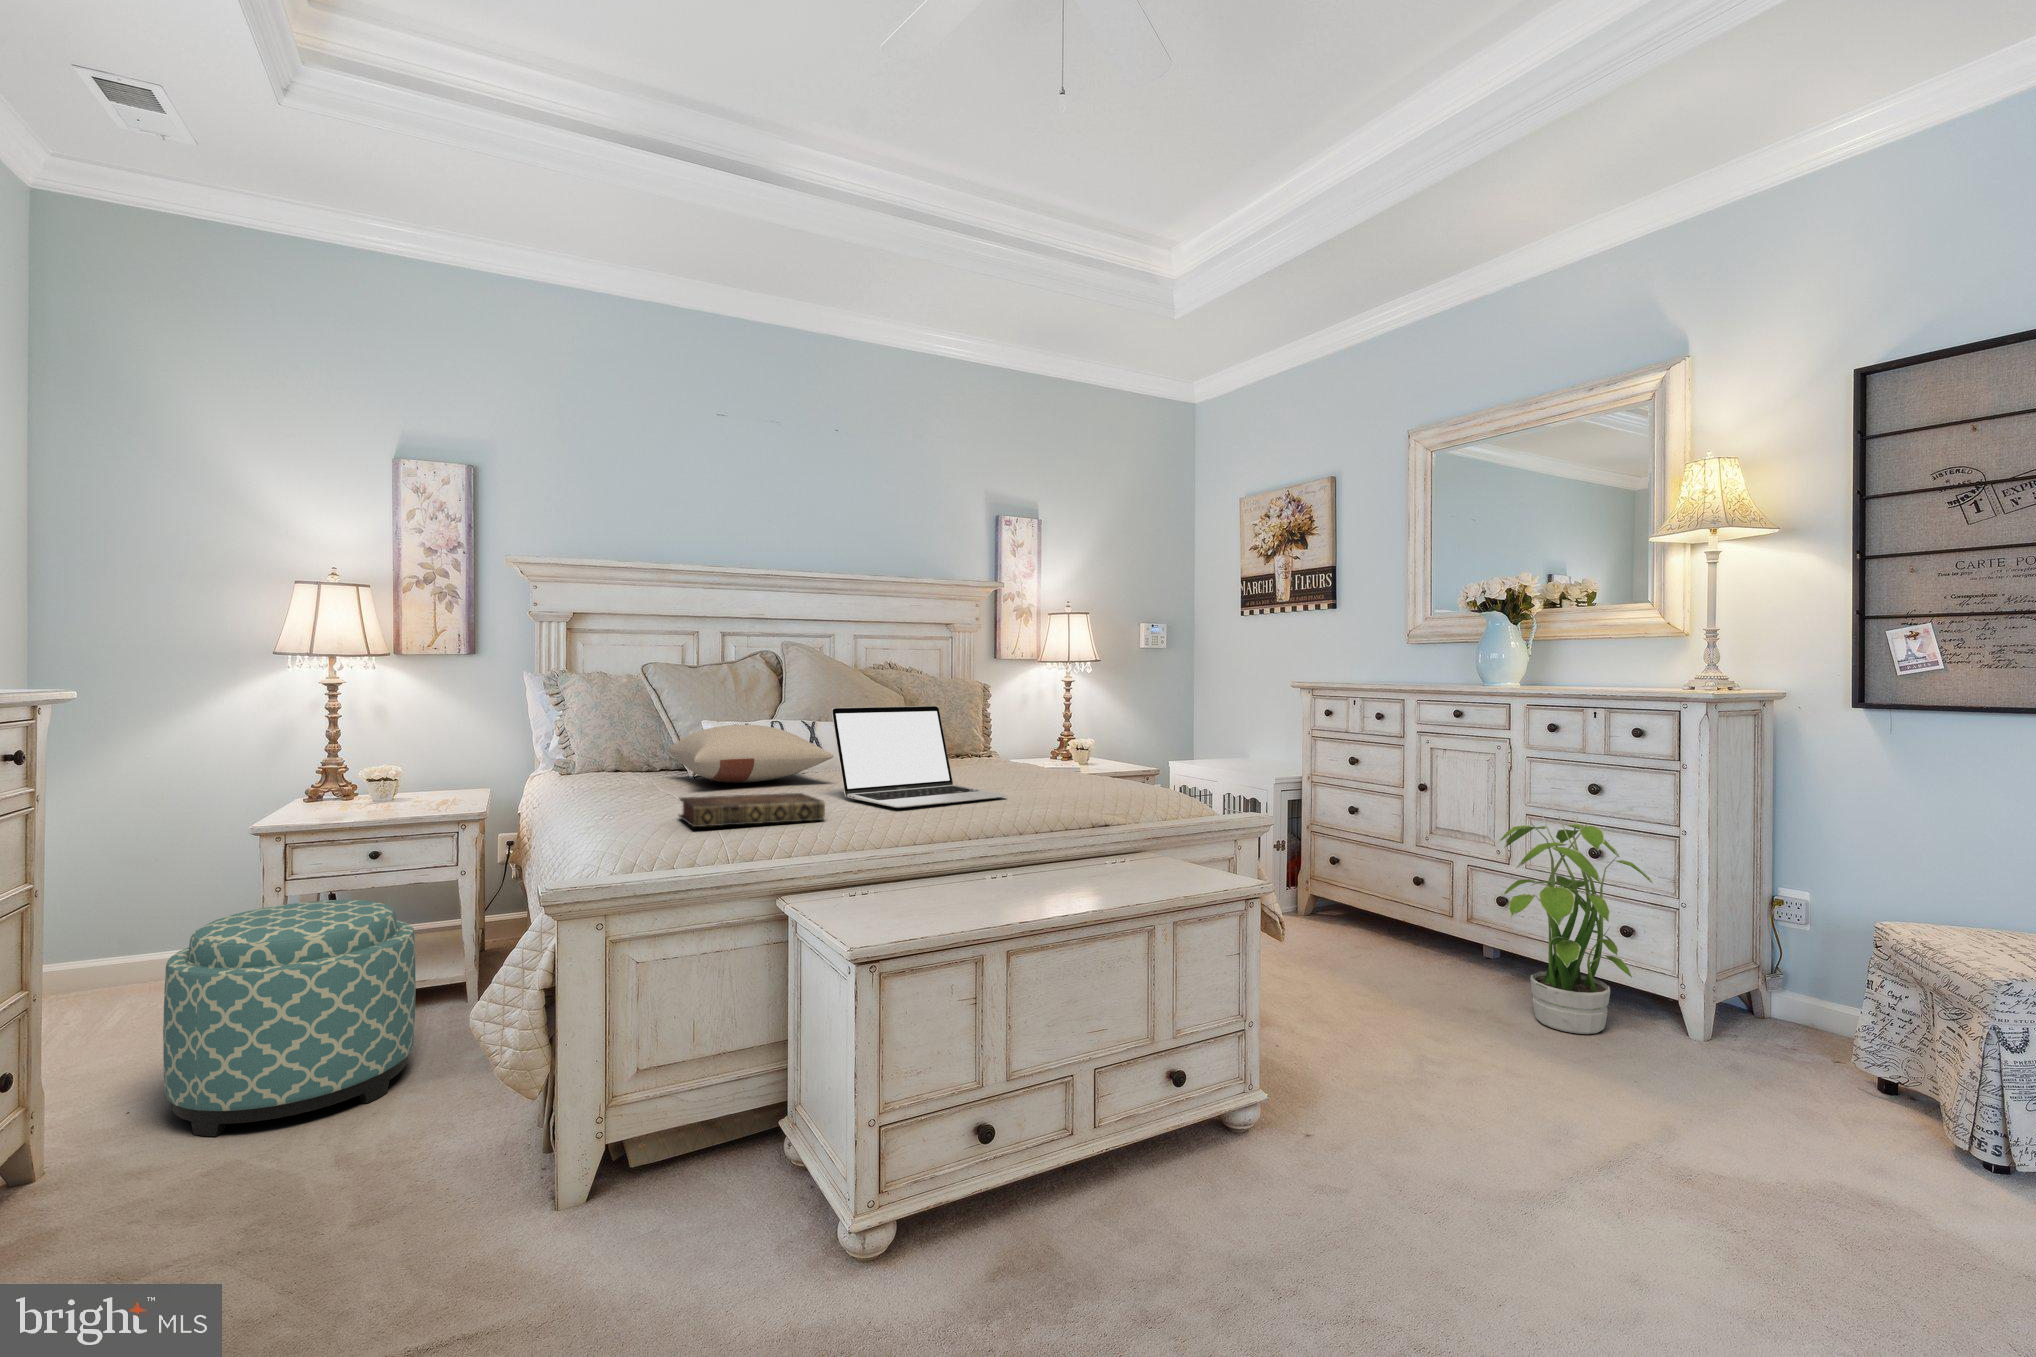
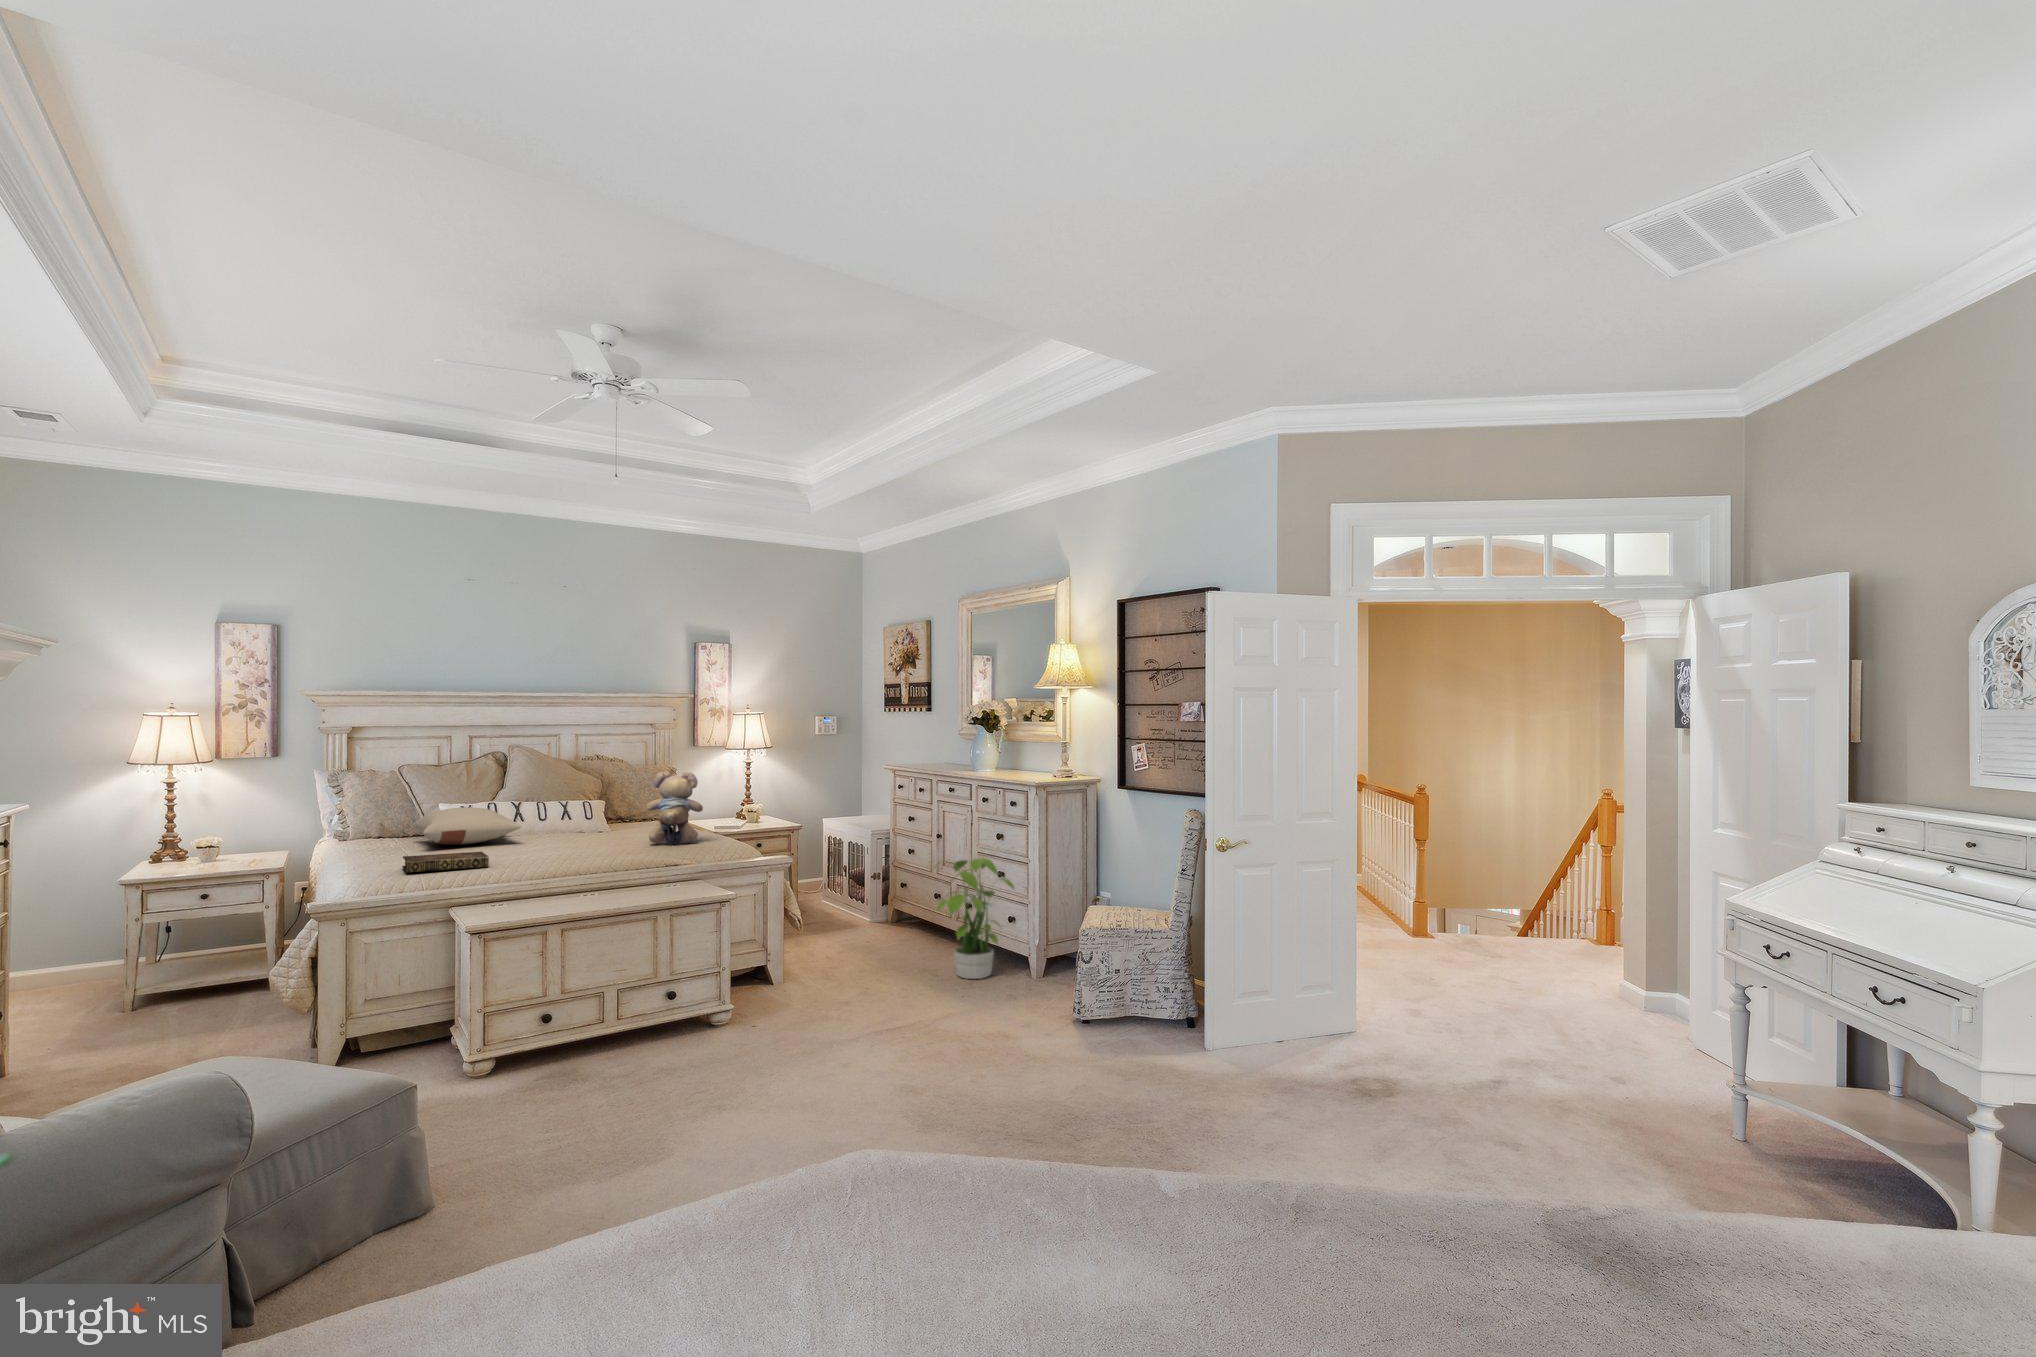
teddy bear: none [1034,667,1124,790] -> present [646,771,703,845]
laptop: present [832,706,1007,808] -> none [511,795,618,859]
ottoman: present [163,900,416,1136] -> none [74,924,235,1058]

